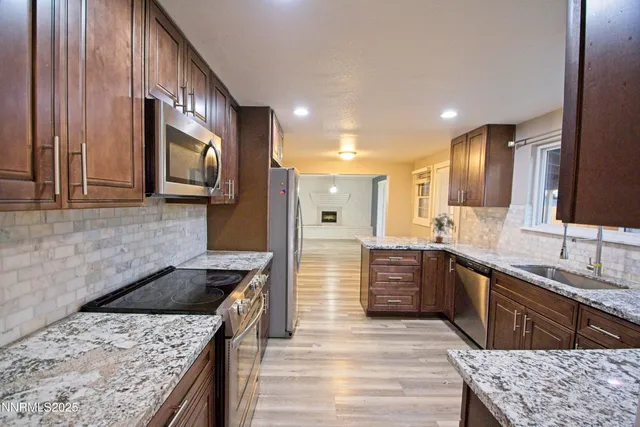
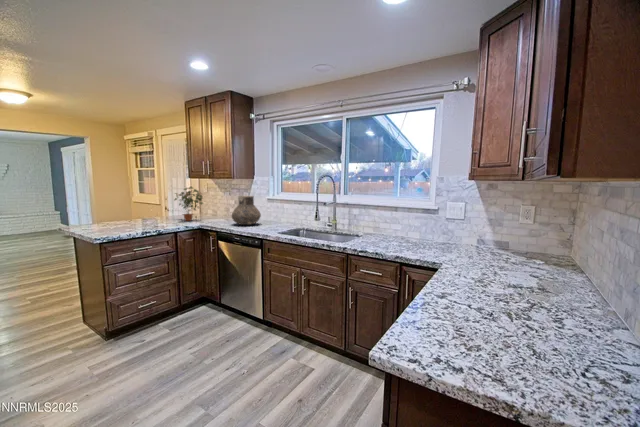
vase: none [472,224,505,253] -> present [232,196,261,225]

